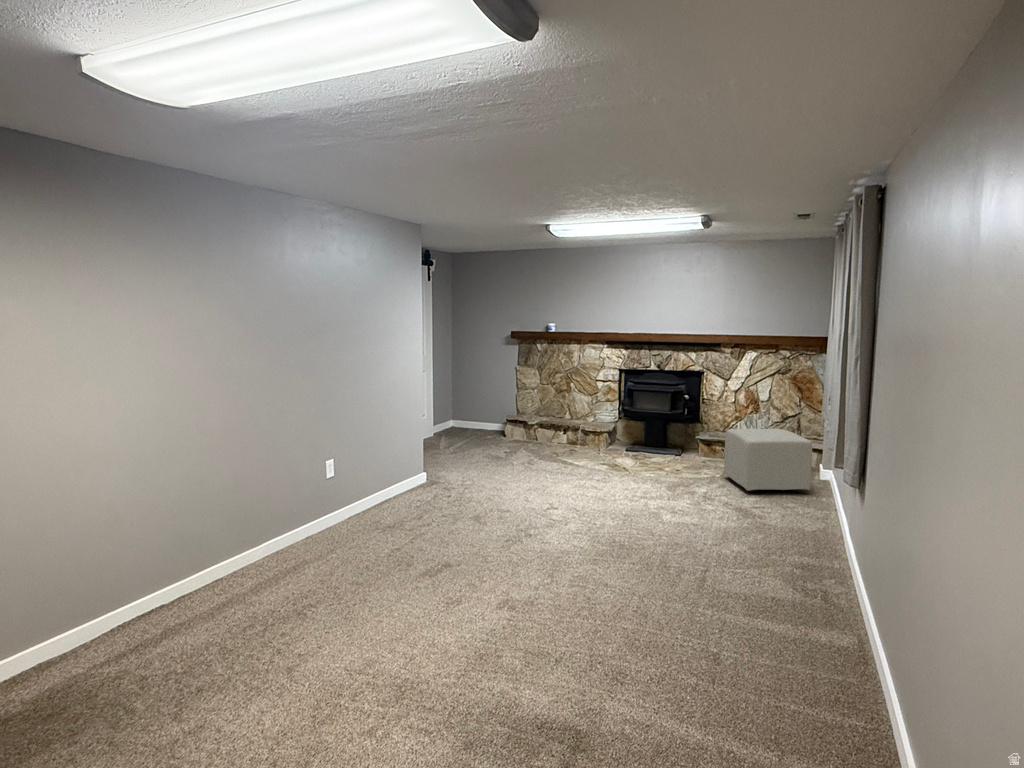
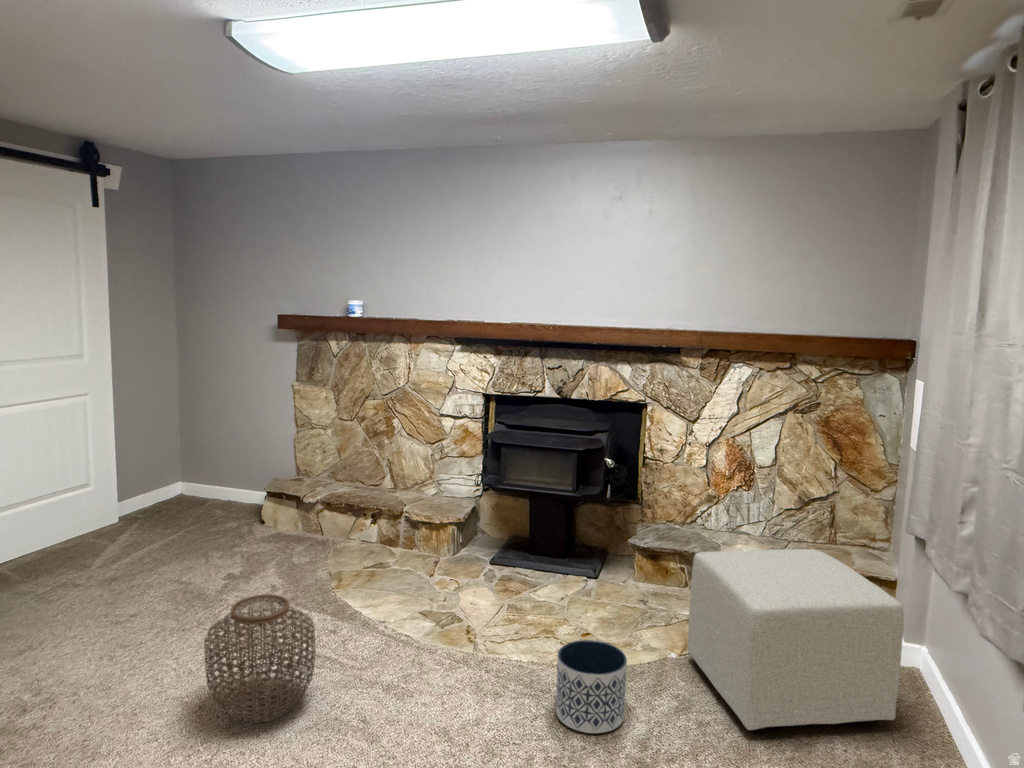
woven basket: none [532,441,572,487] -> present [204,594,315,723]
planter: none [669,461,698,492] -> present [556,640,627,733]

